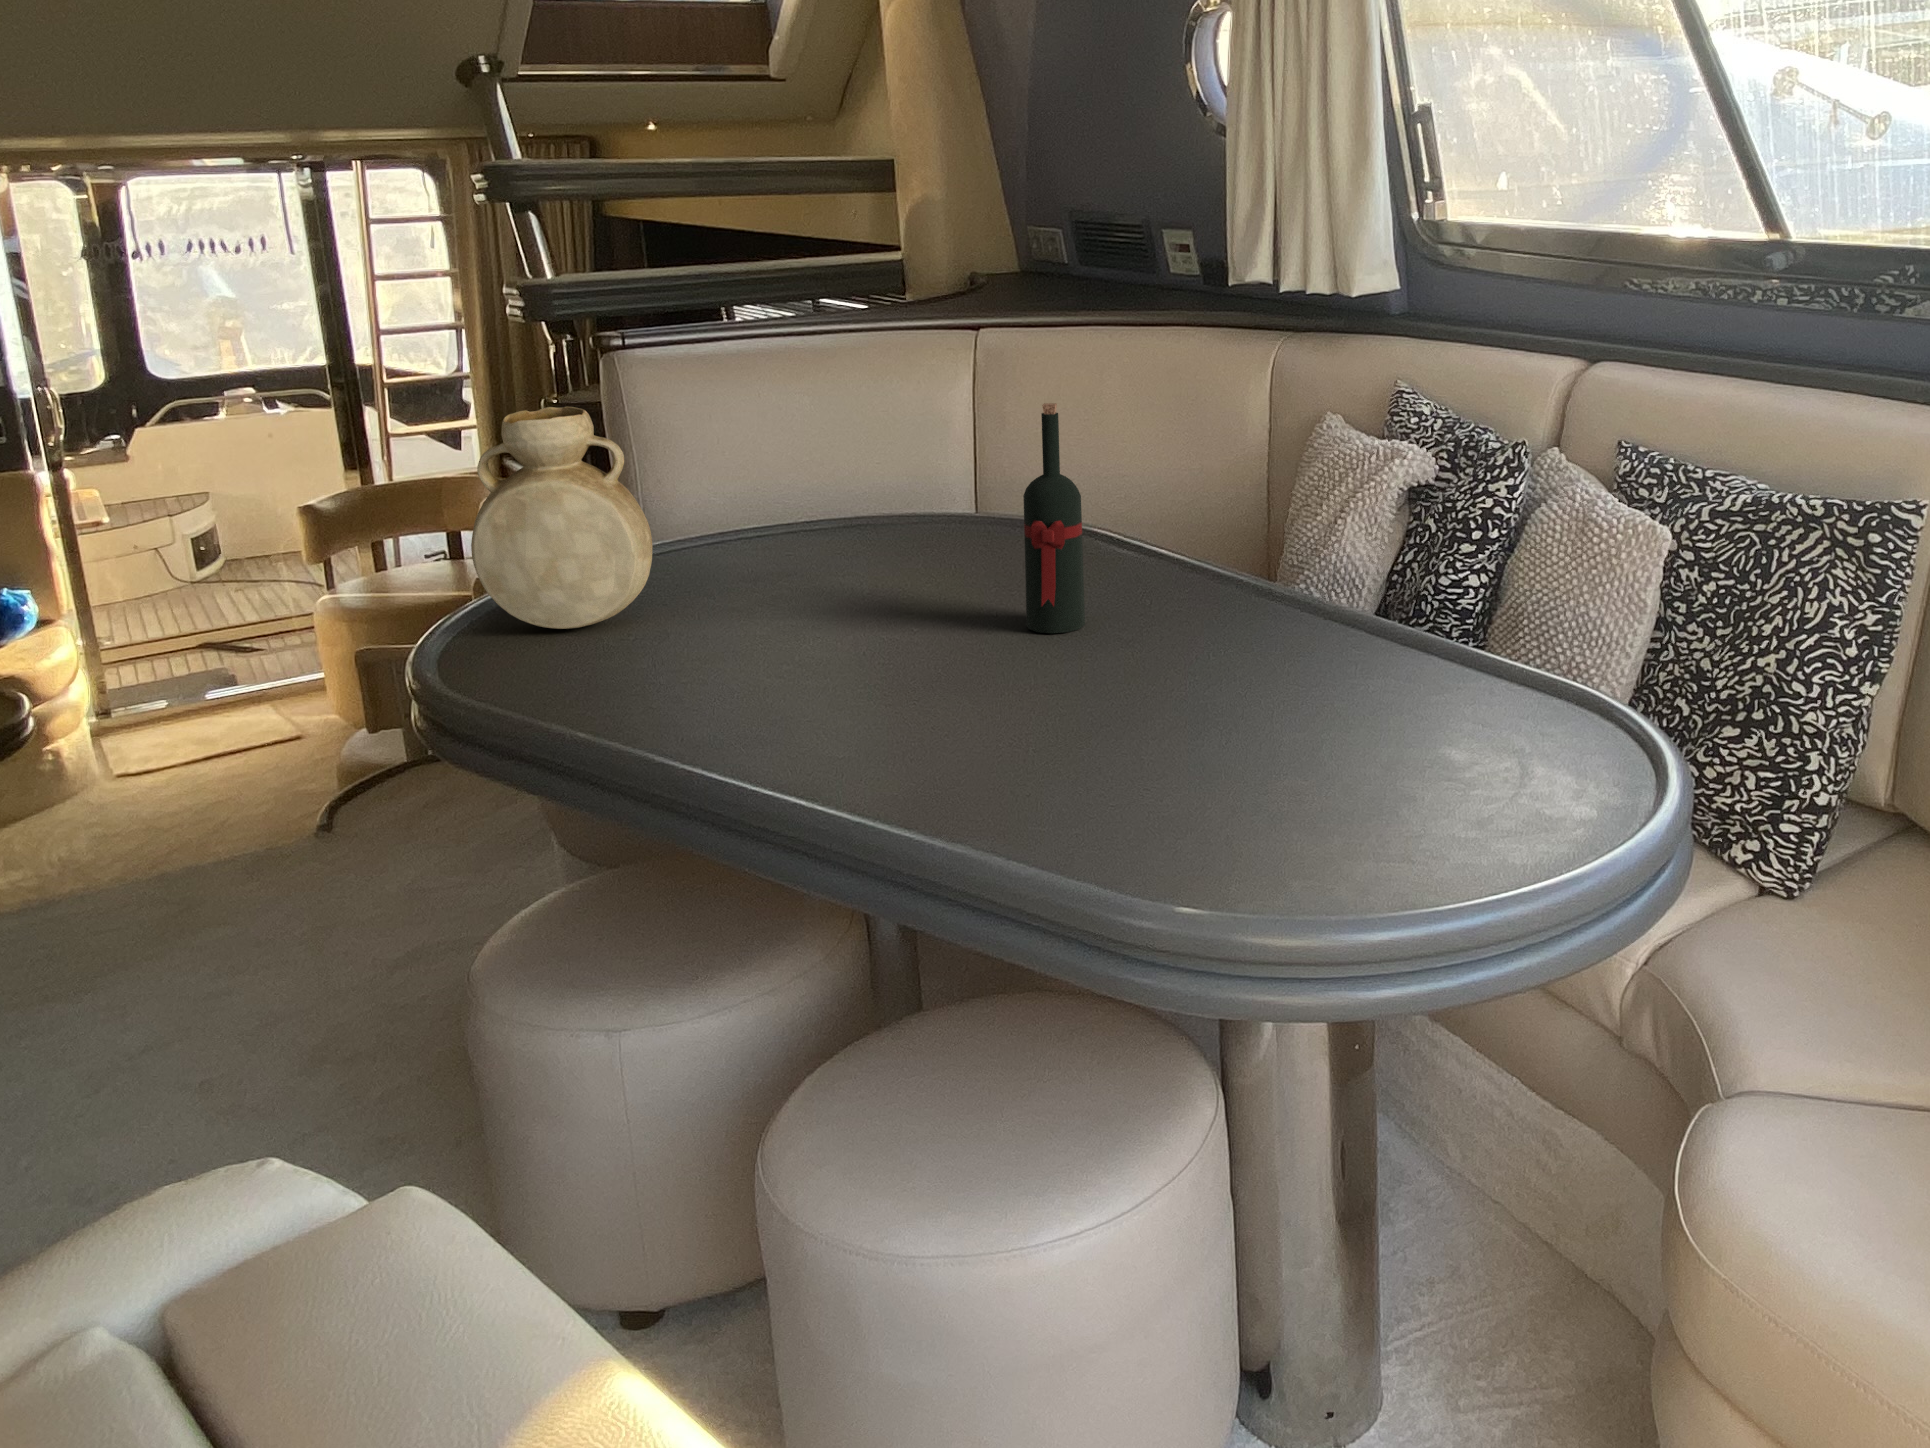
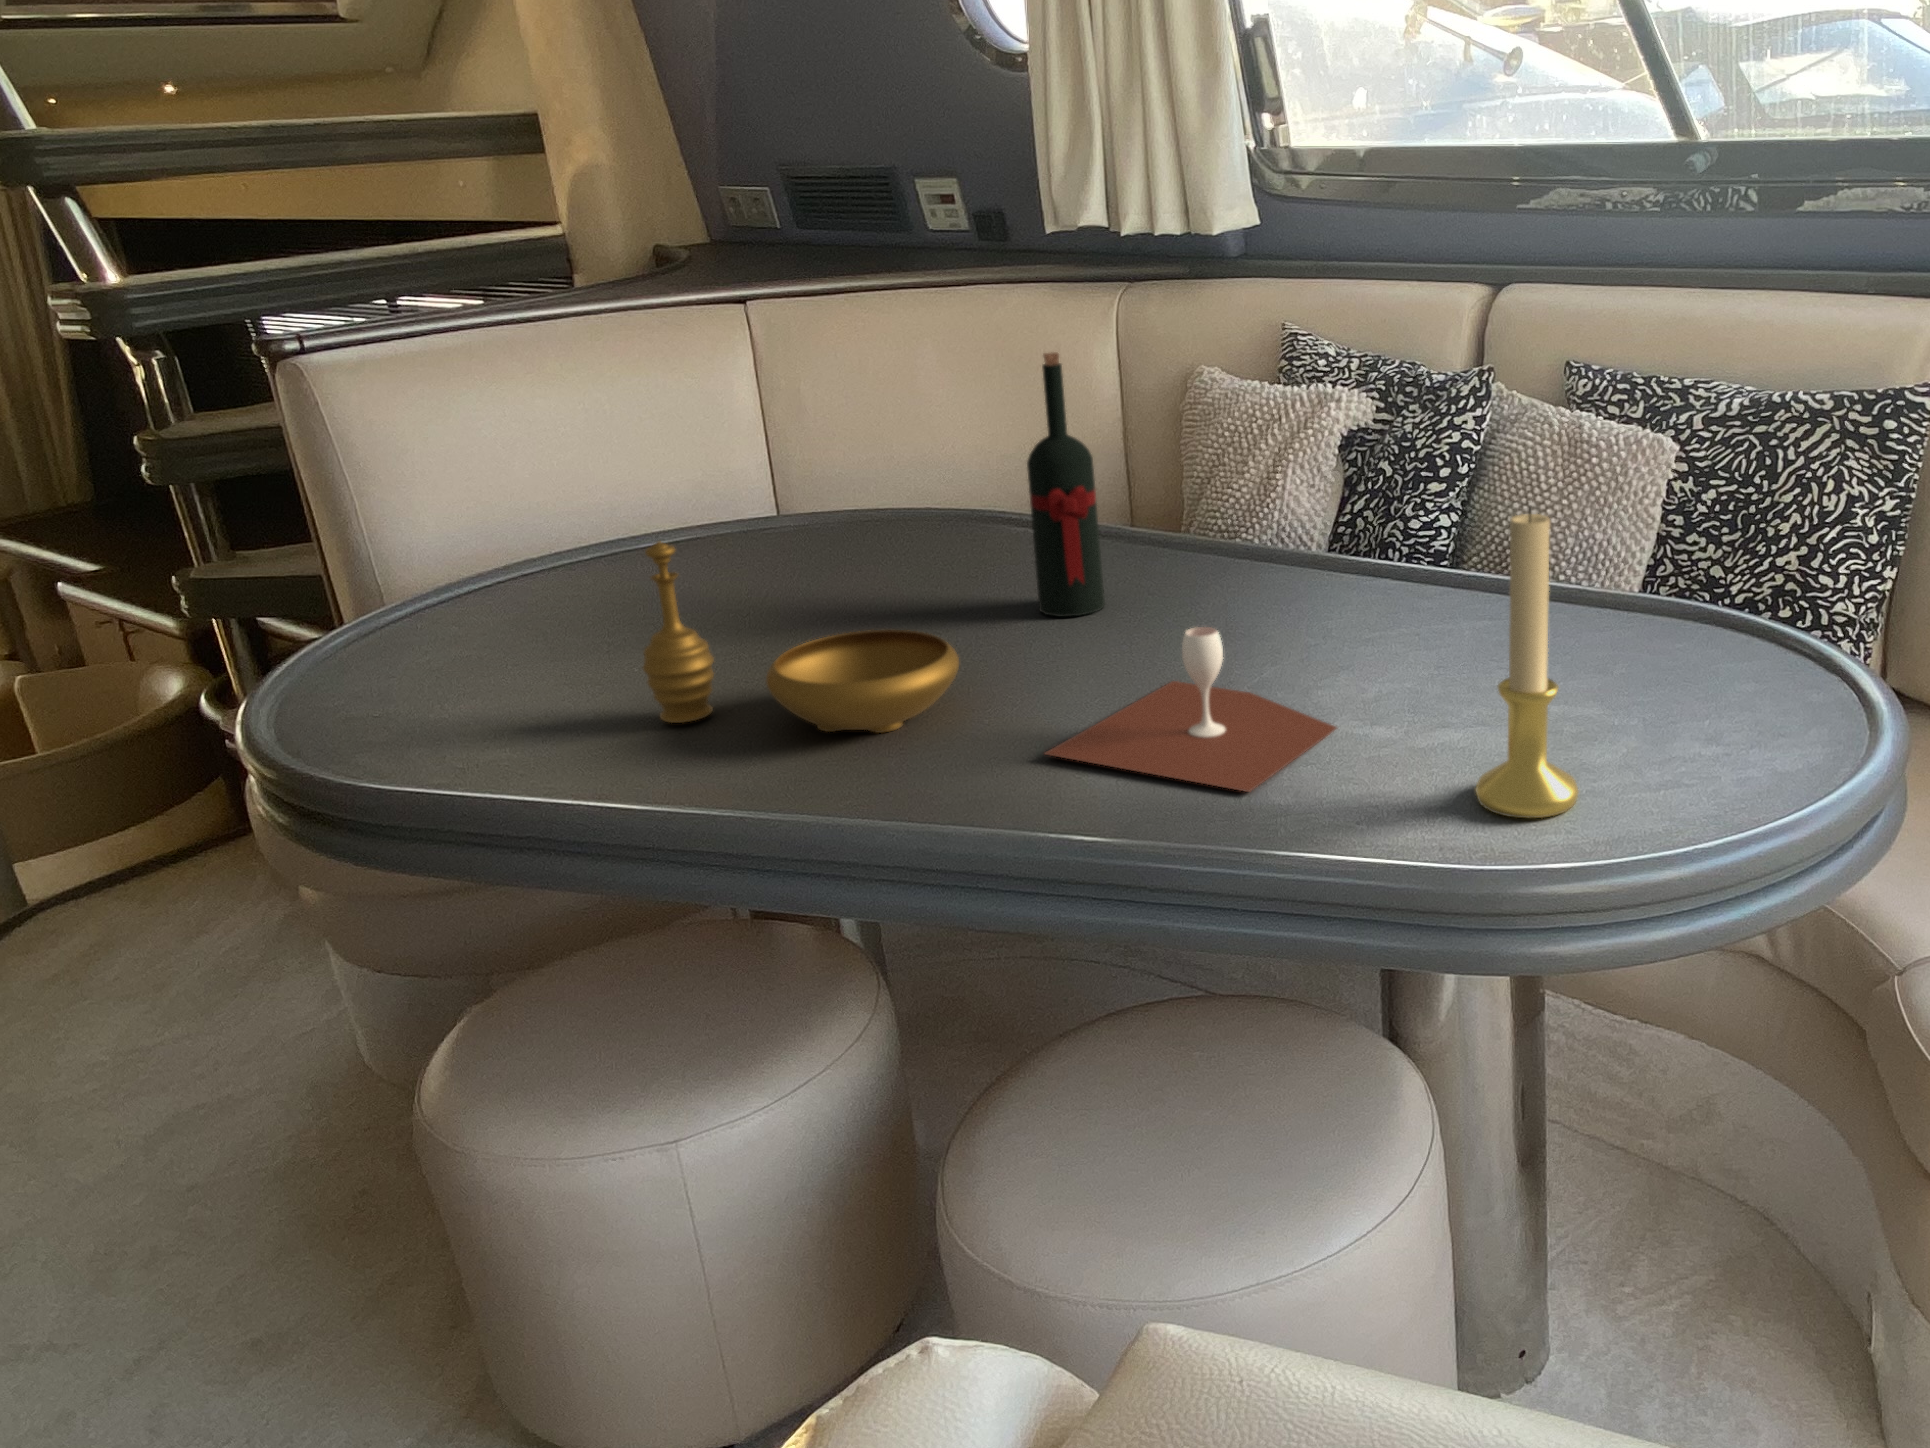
vase: present [471,407,652,629] -> none [314,405,558,685]
decorative bowl: none [655,534,894,715] -> present [643,541,959,733]
candle holder: none [1199,591,1295,881] -> present [1476,512,1579,818]
wine glass: none [903,660,1197,815] -> present [1044,627,1336,792]

